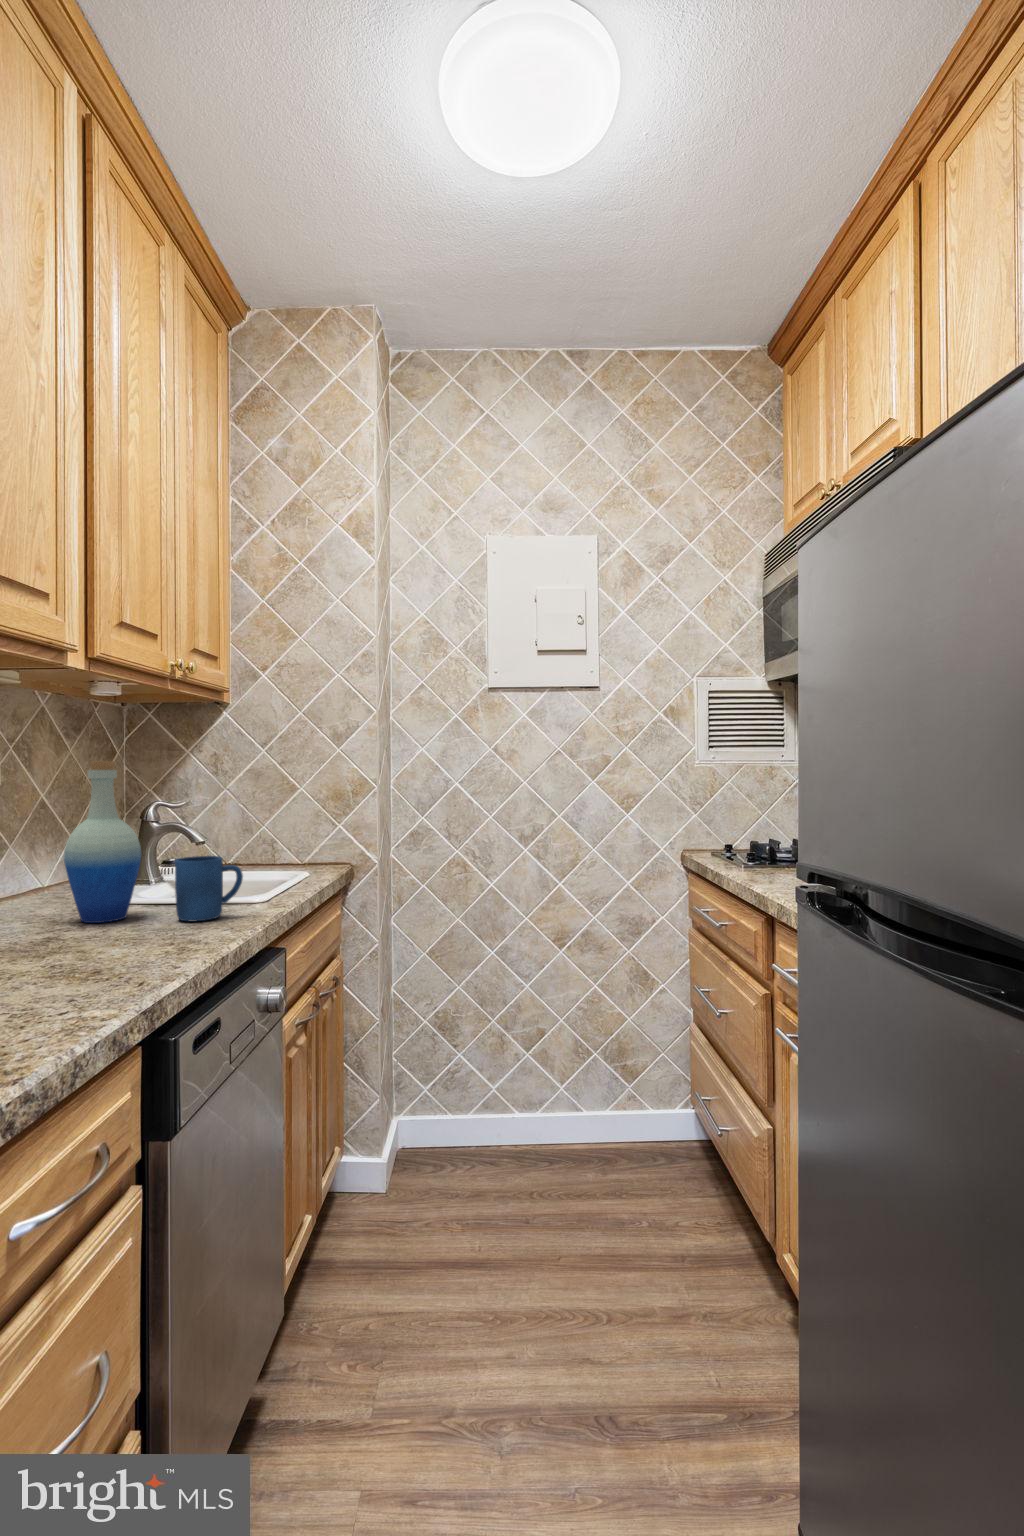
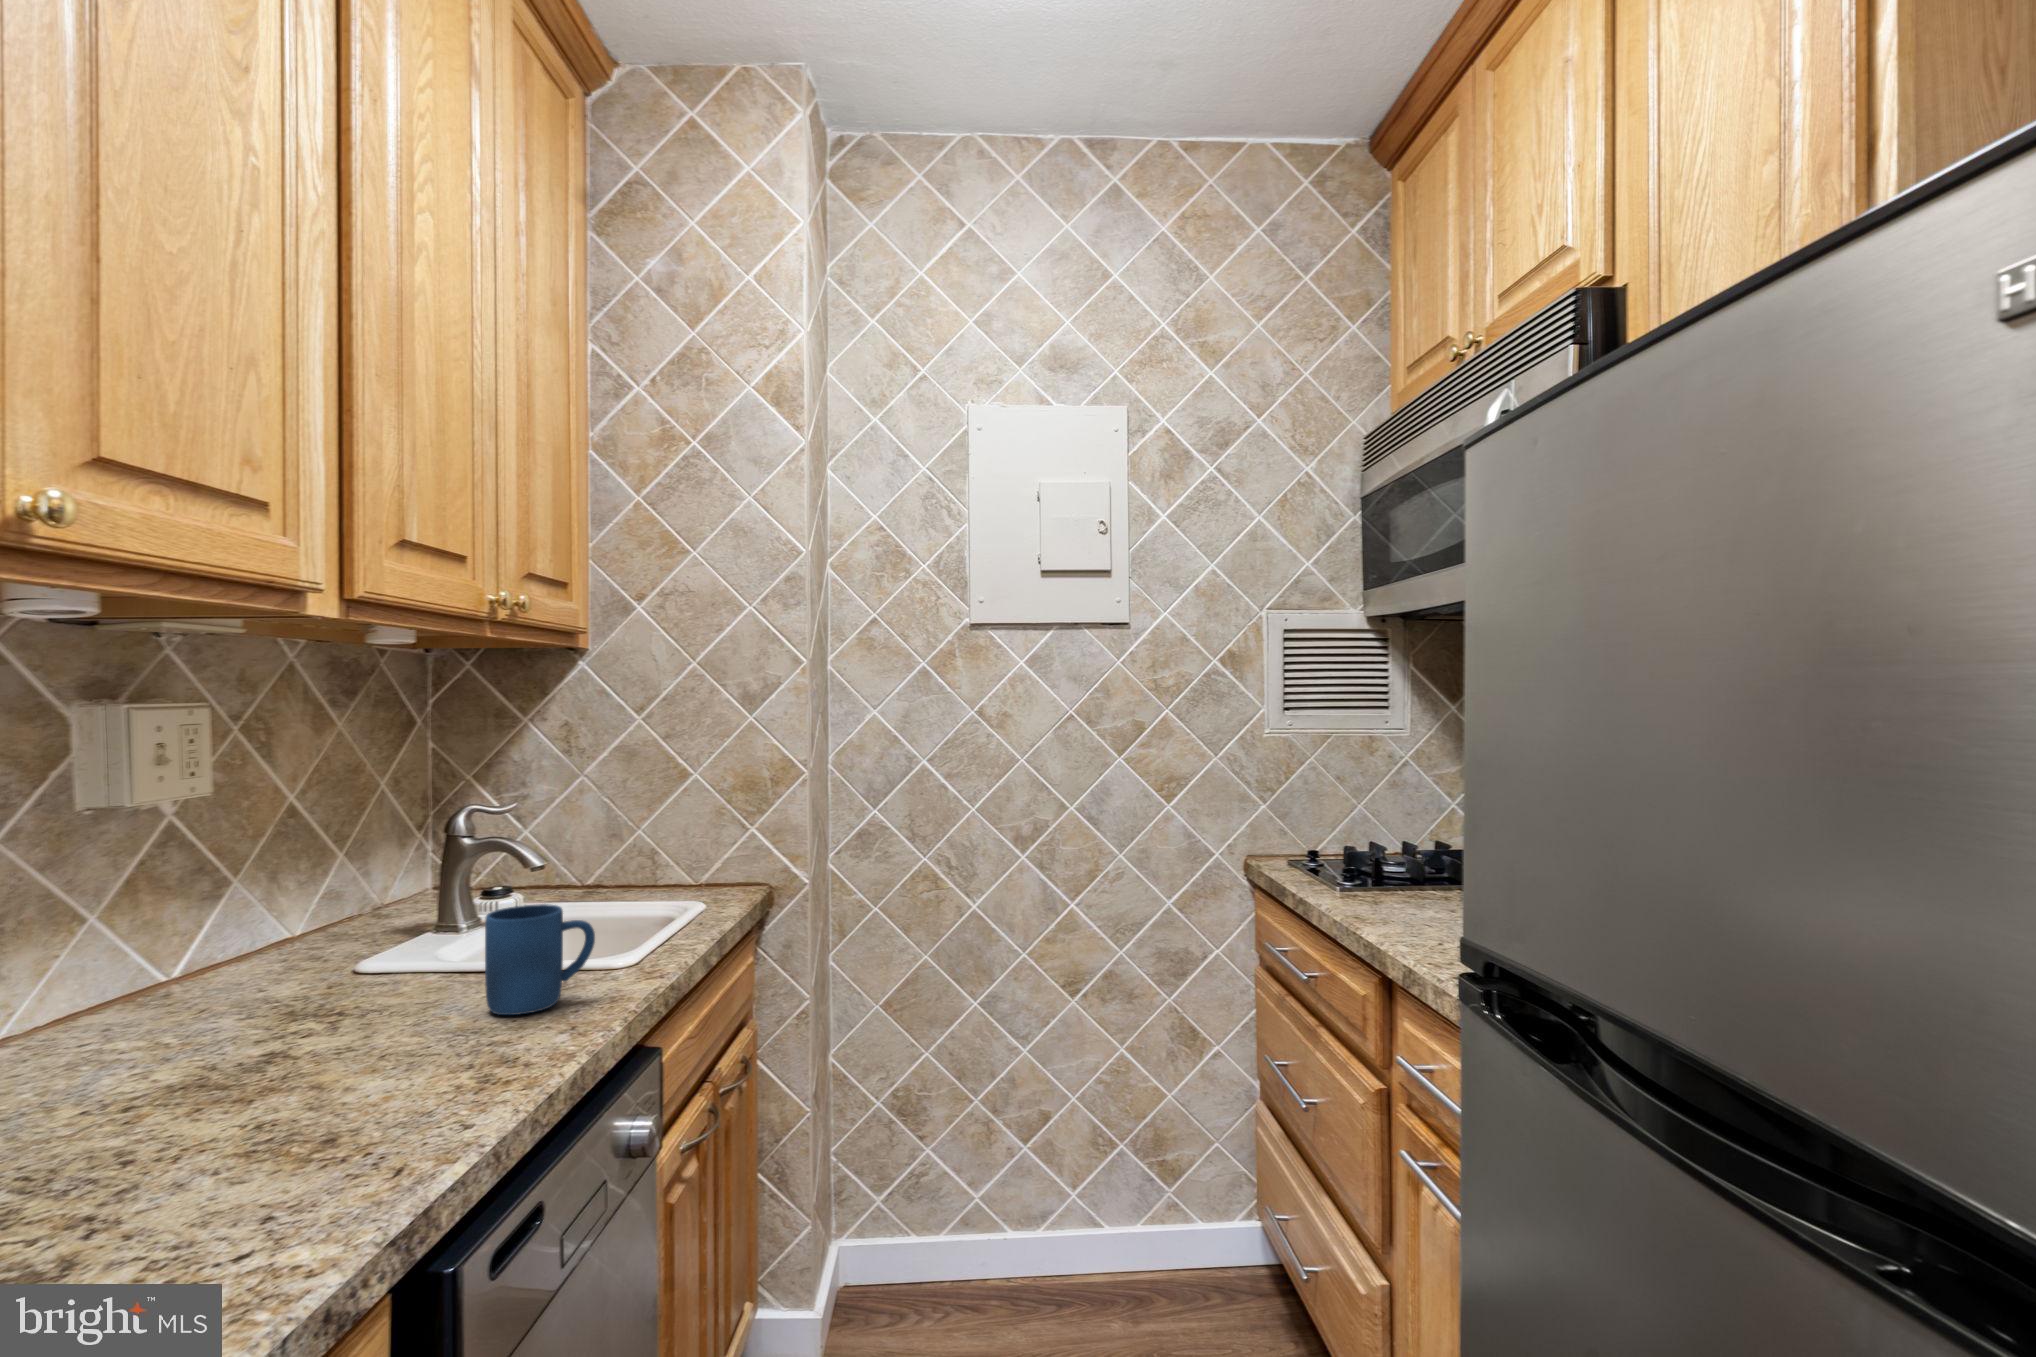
bottle: present [64,761,141,923] -> none [303,757,433,1020]

